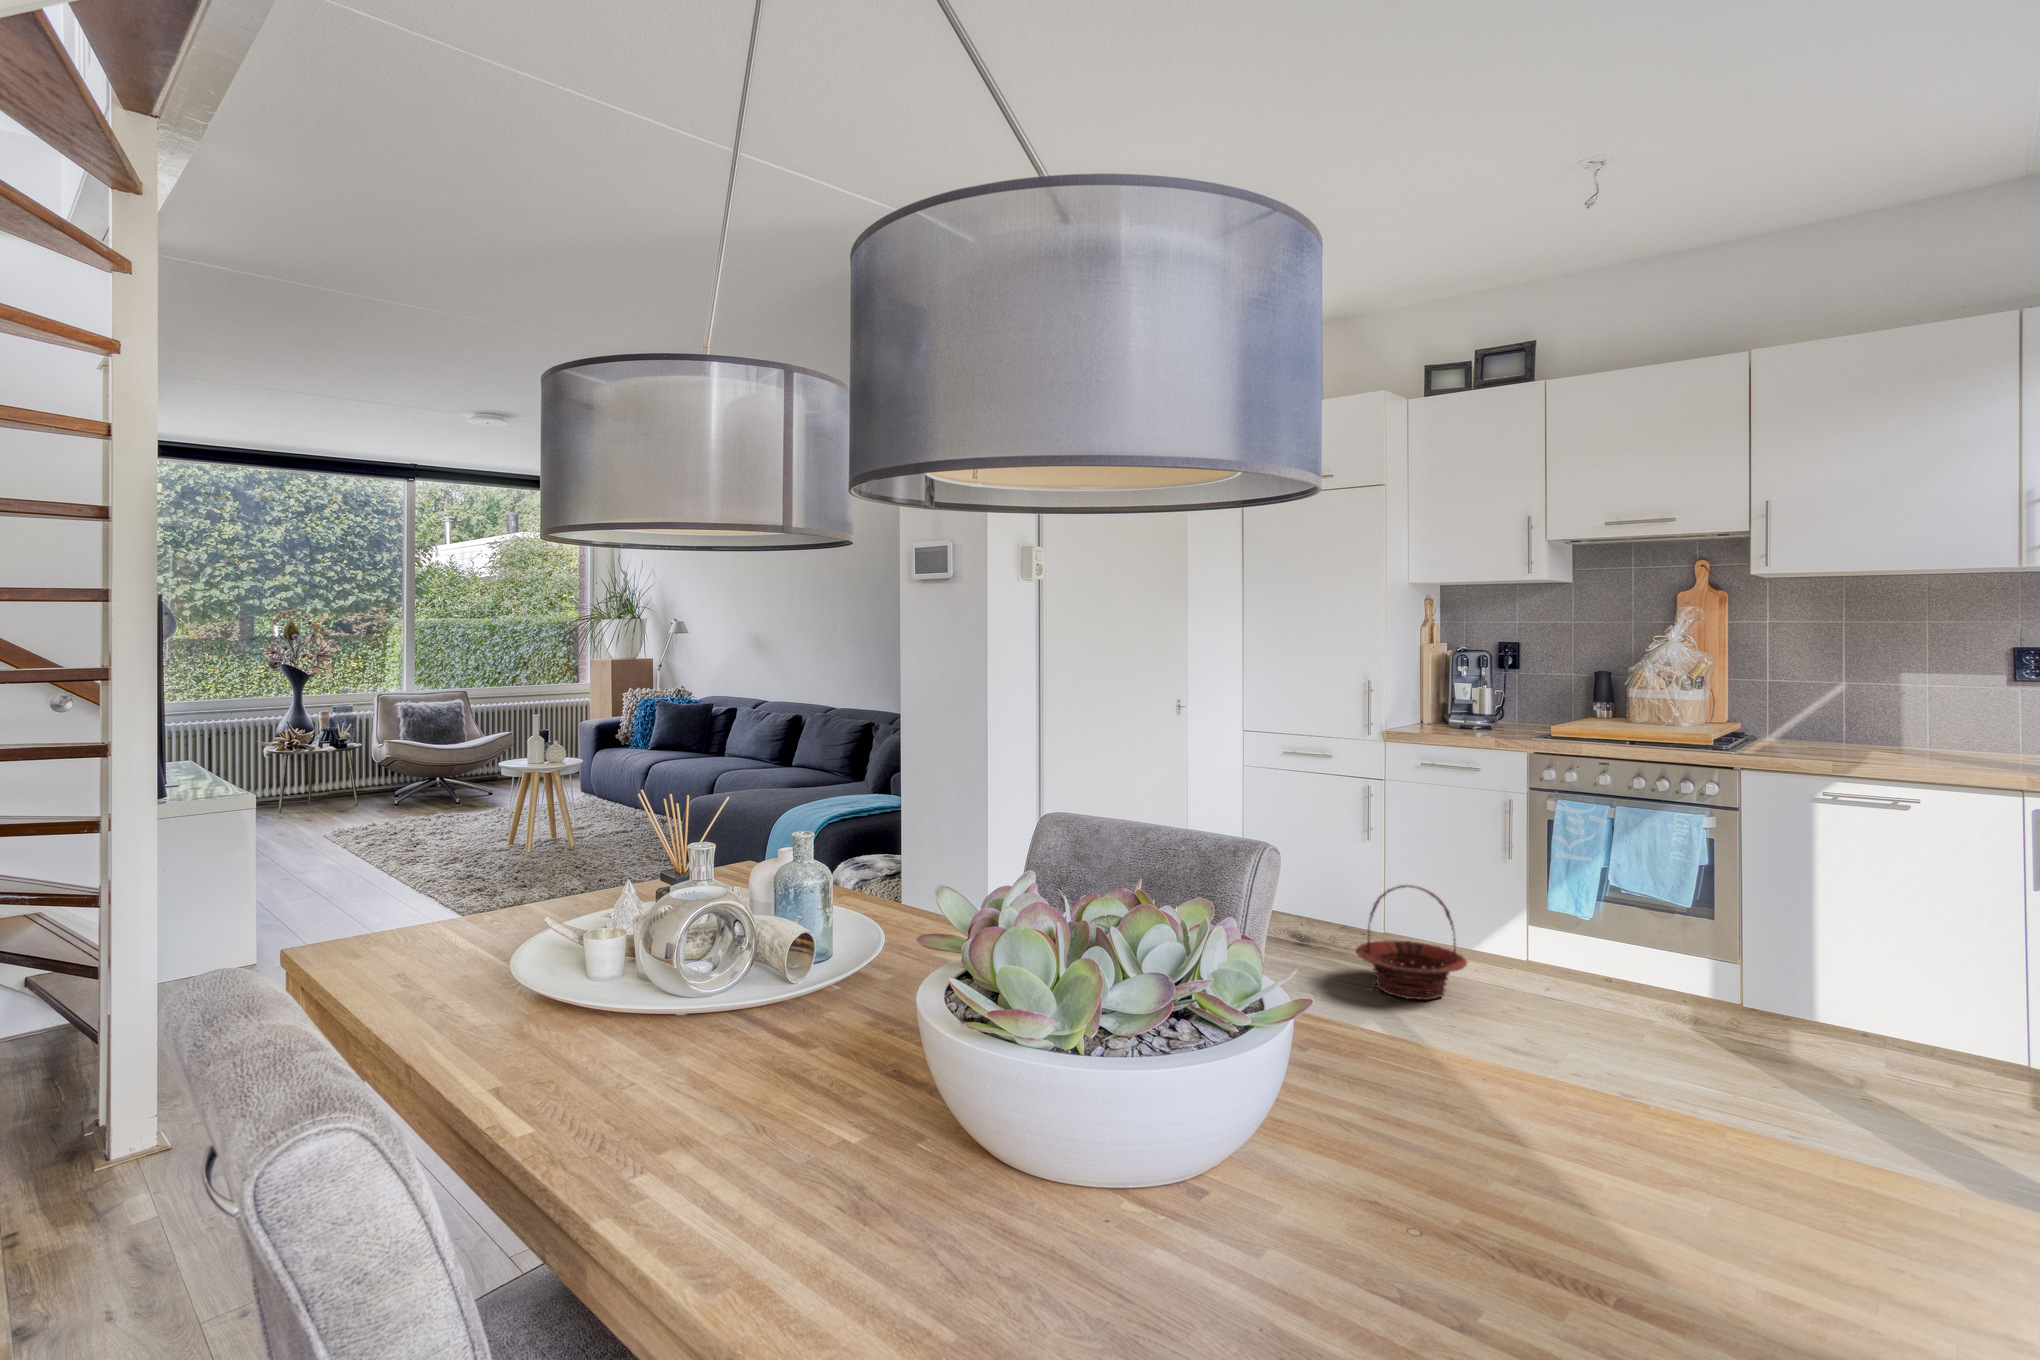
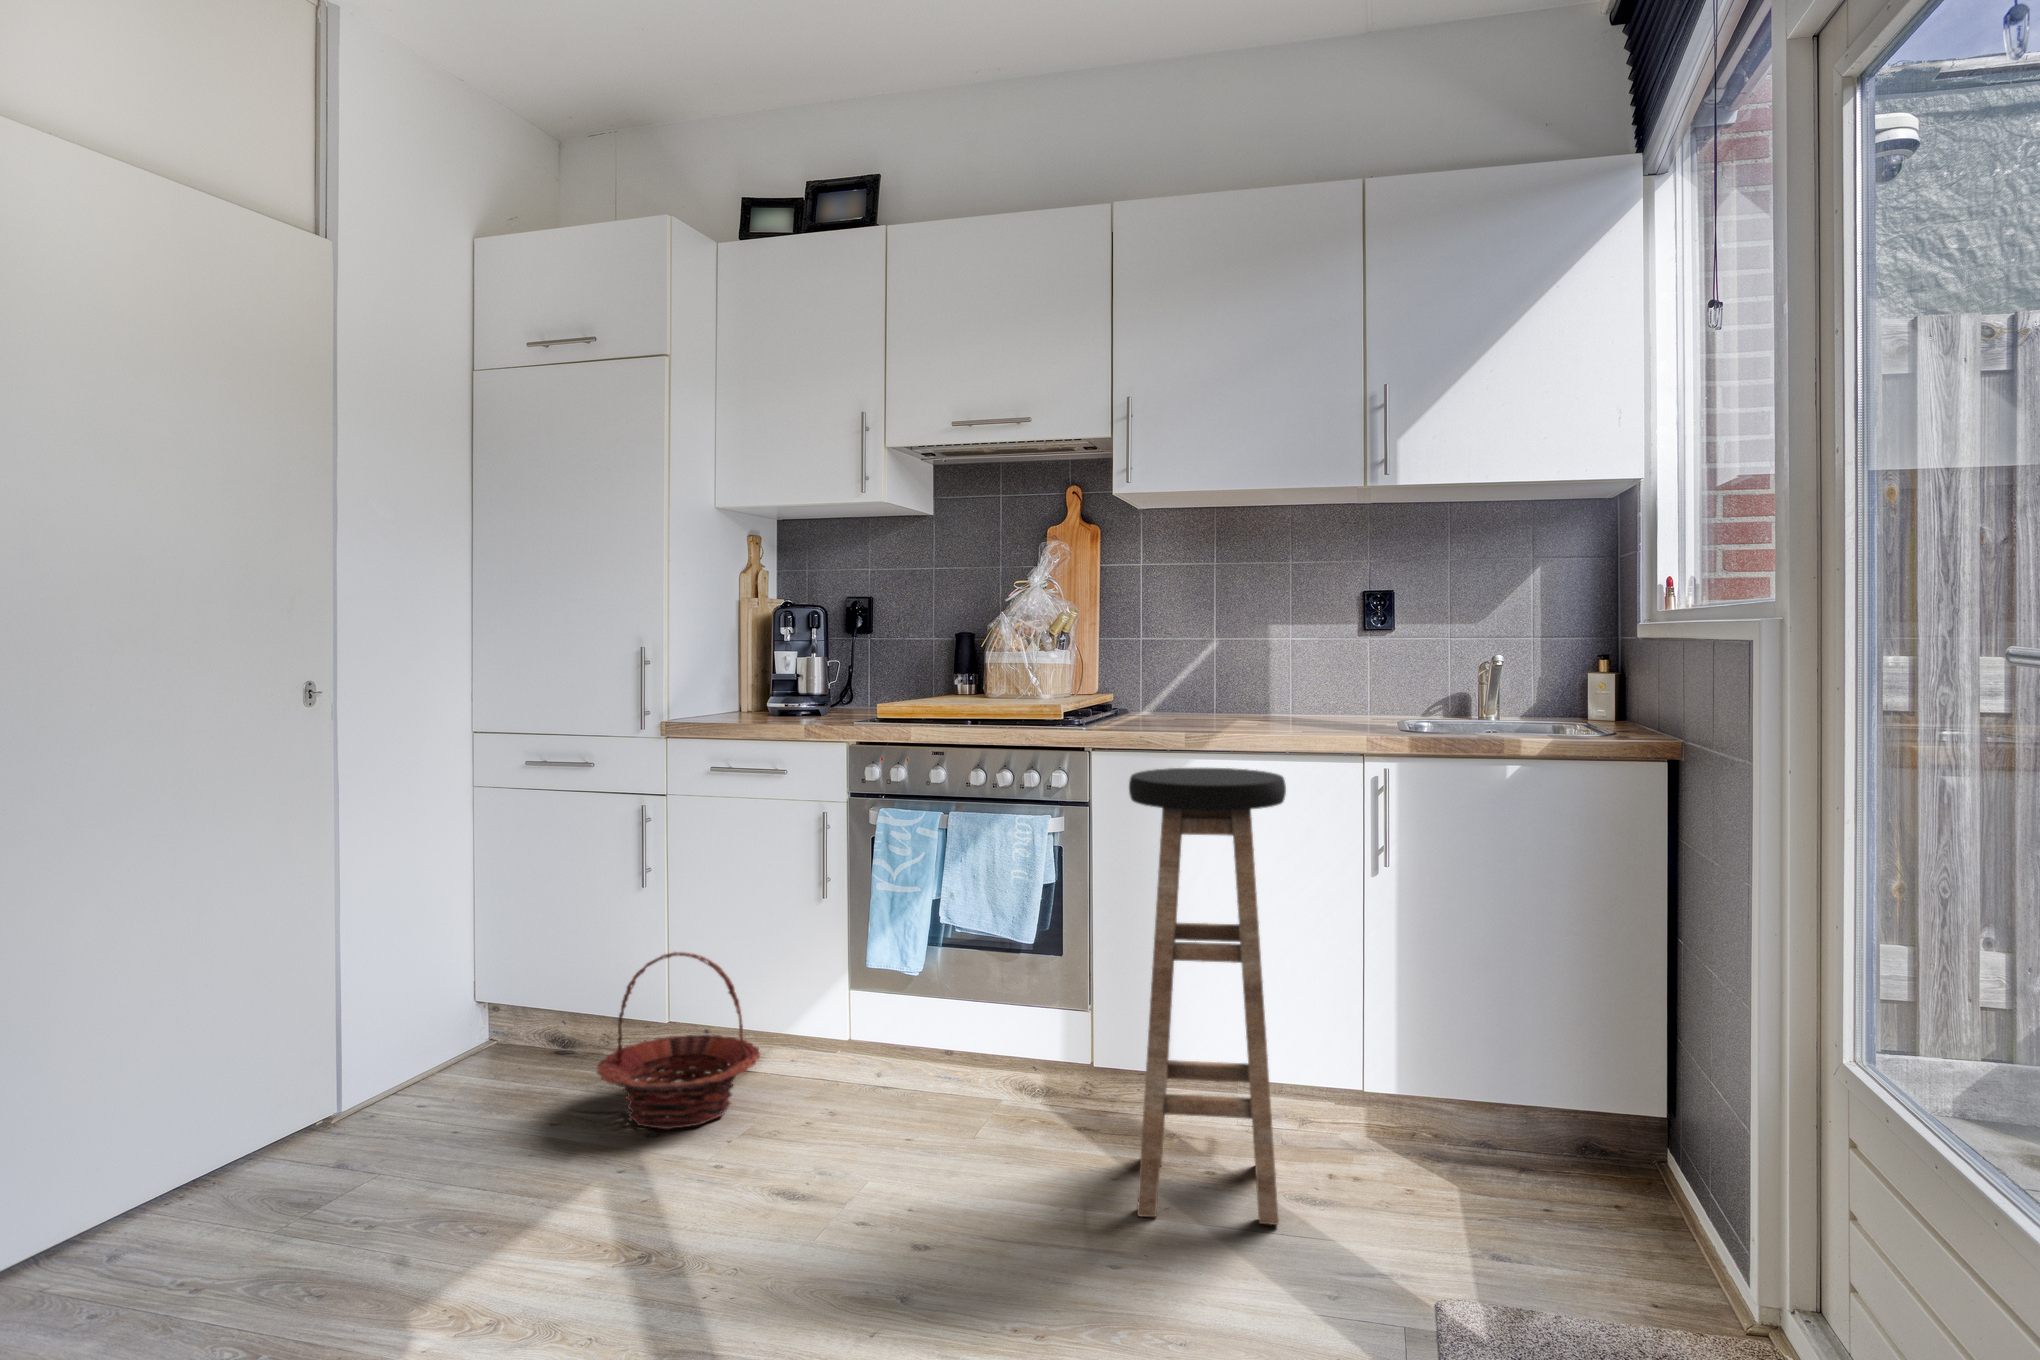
bar stool: none [1796,788,1949,1139] -> present [1129,768,1286,1225]

